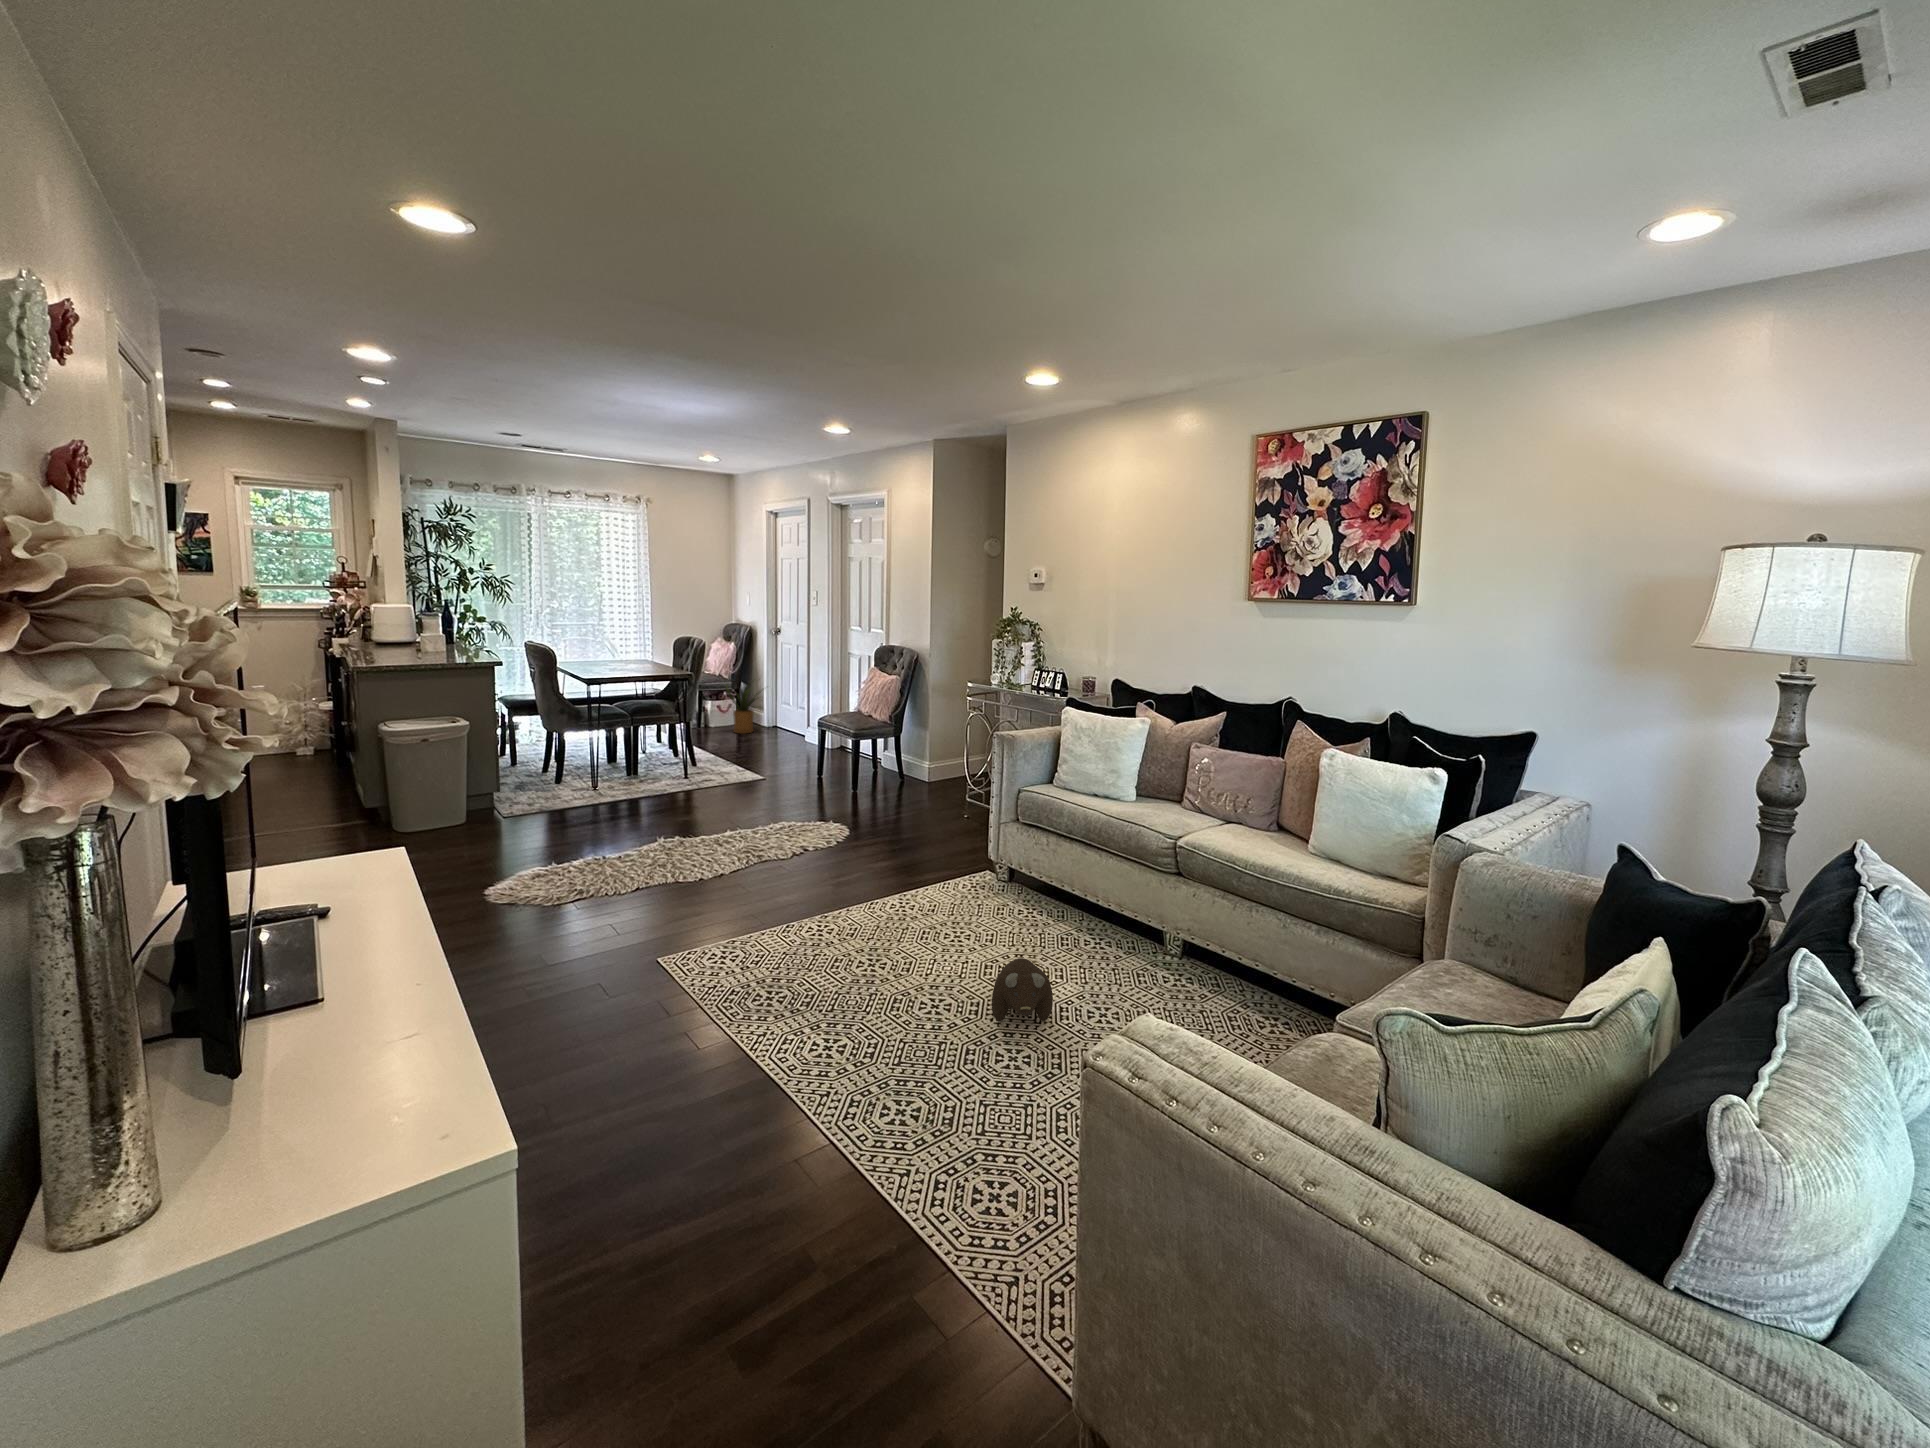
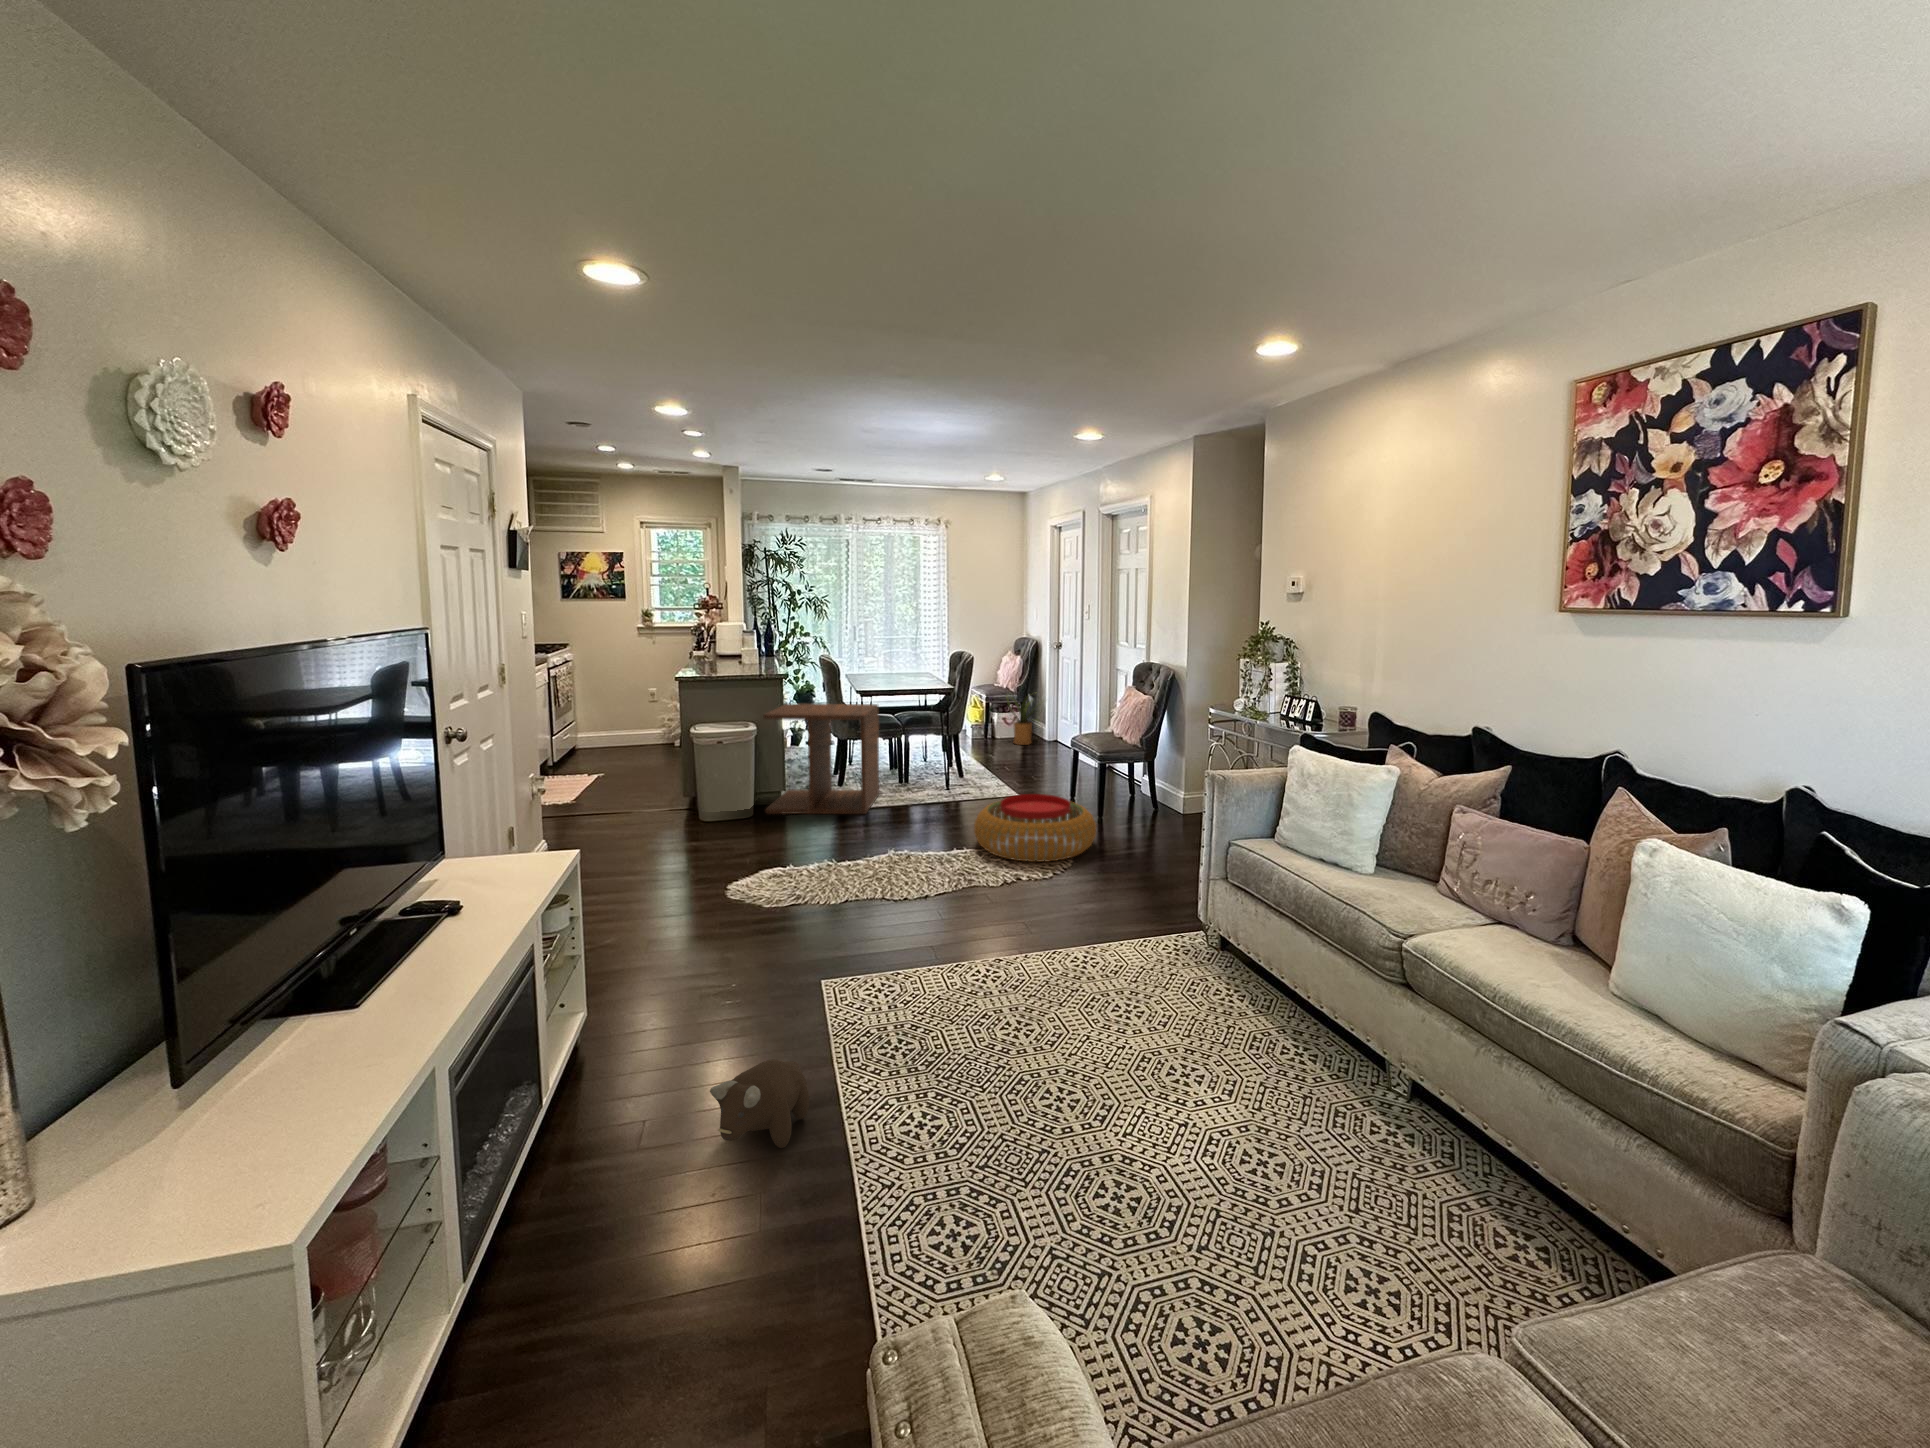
side table: none [477,693,612,820] -> present [763,703,879,814]
pouf: none [746,773,869,837] -> present [974,794,1096,862]
plush toy: present [992,958,1053,1022] -> present [710,1059,809,1148]

